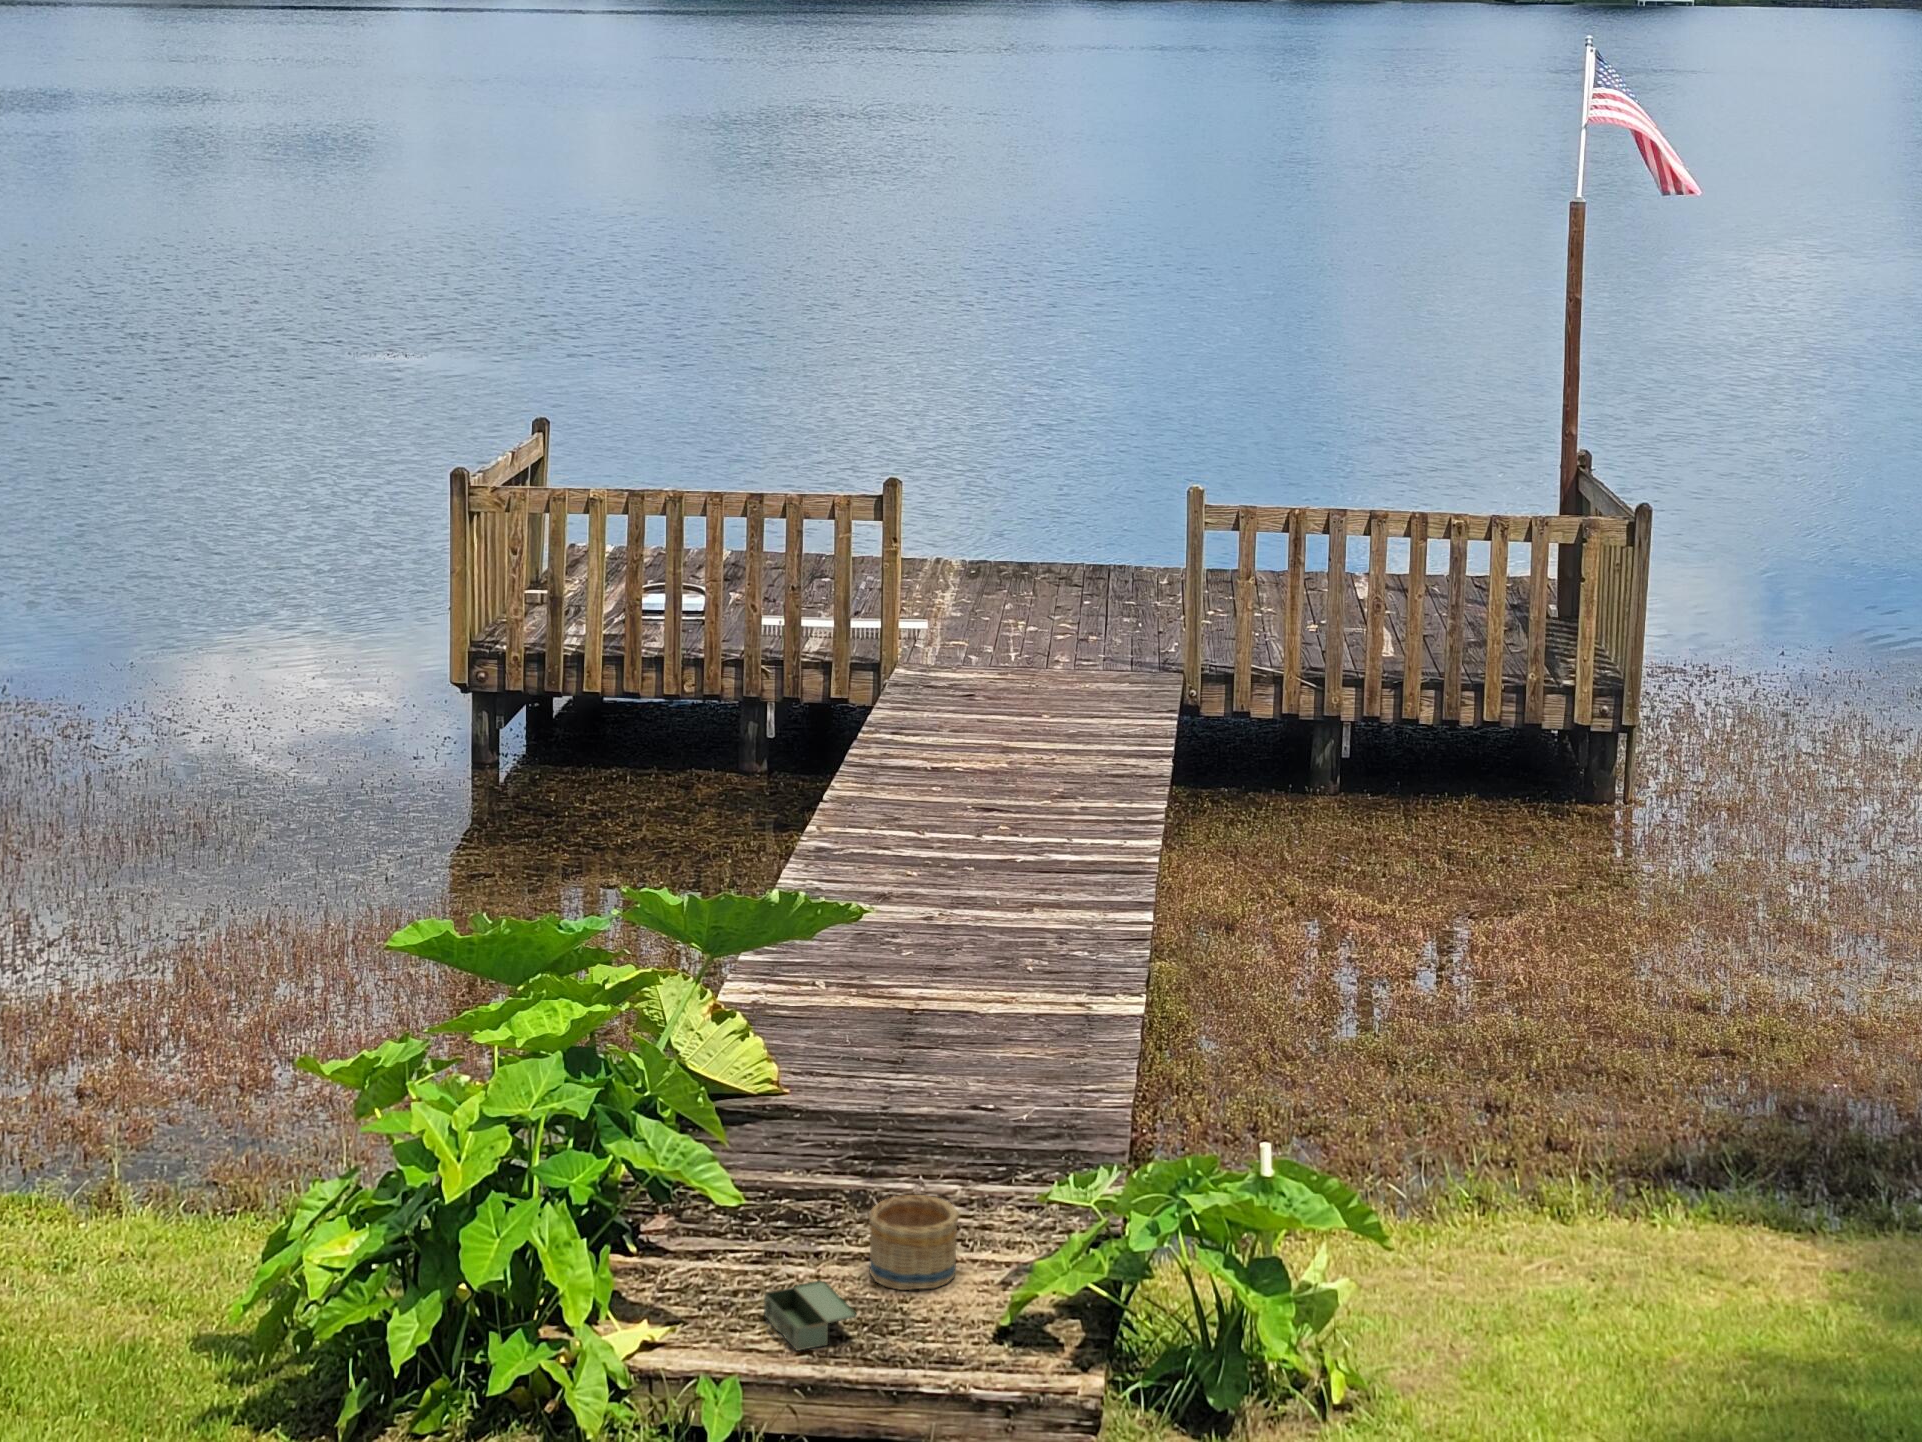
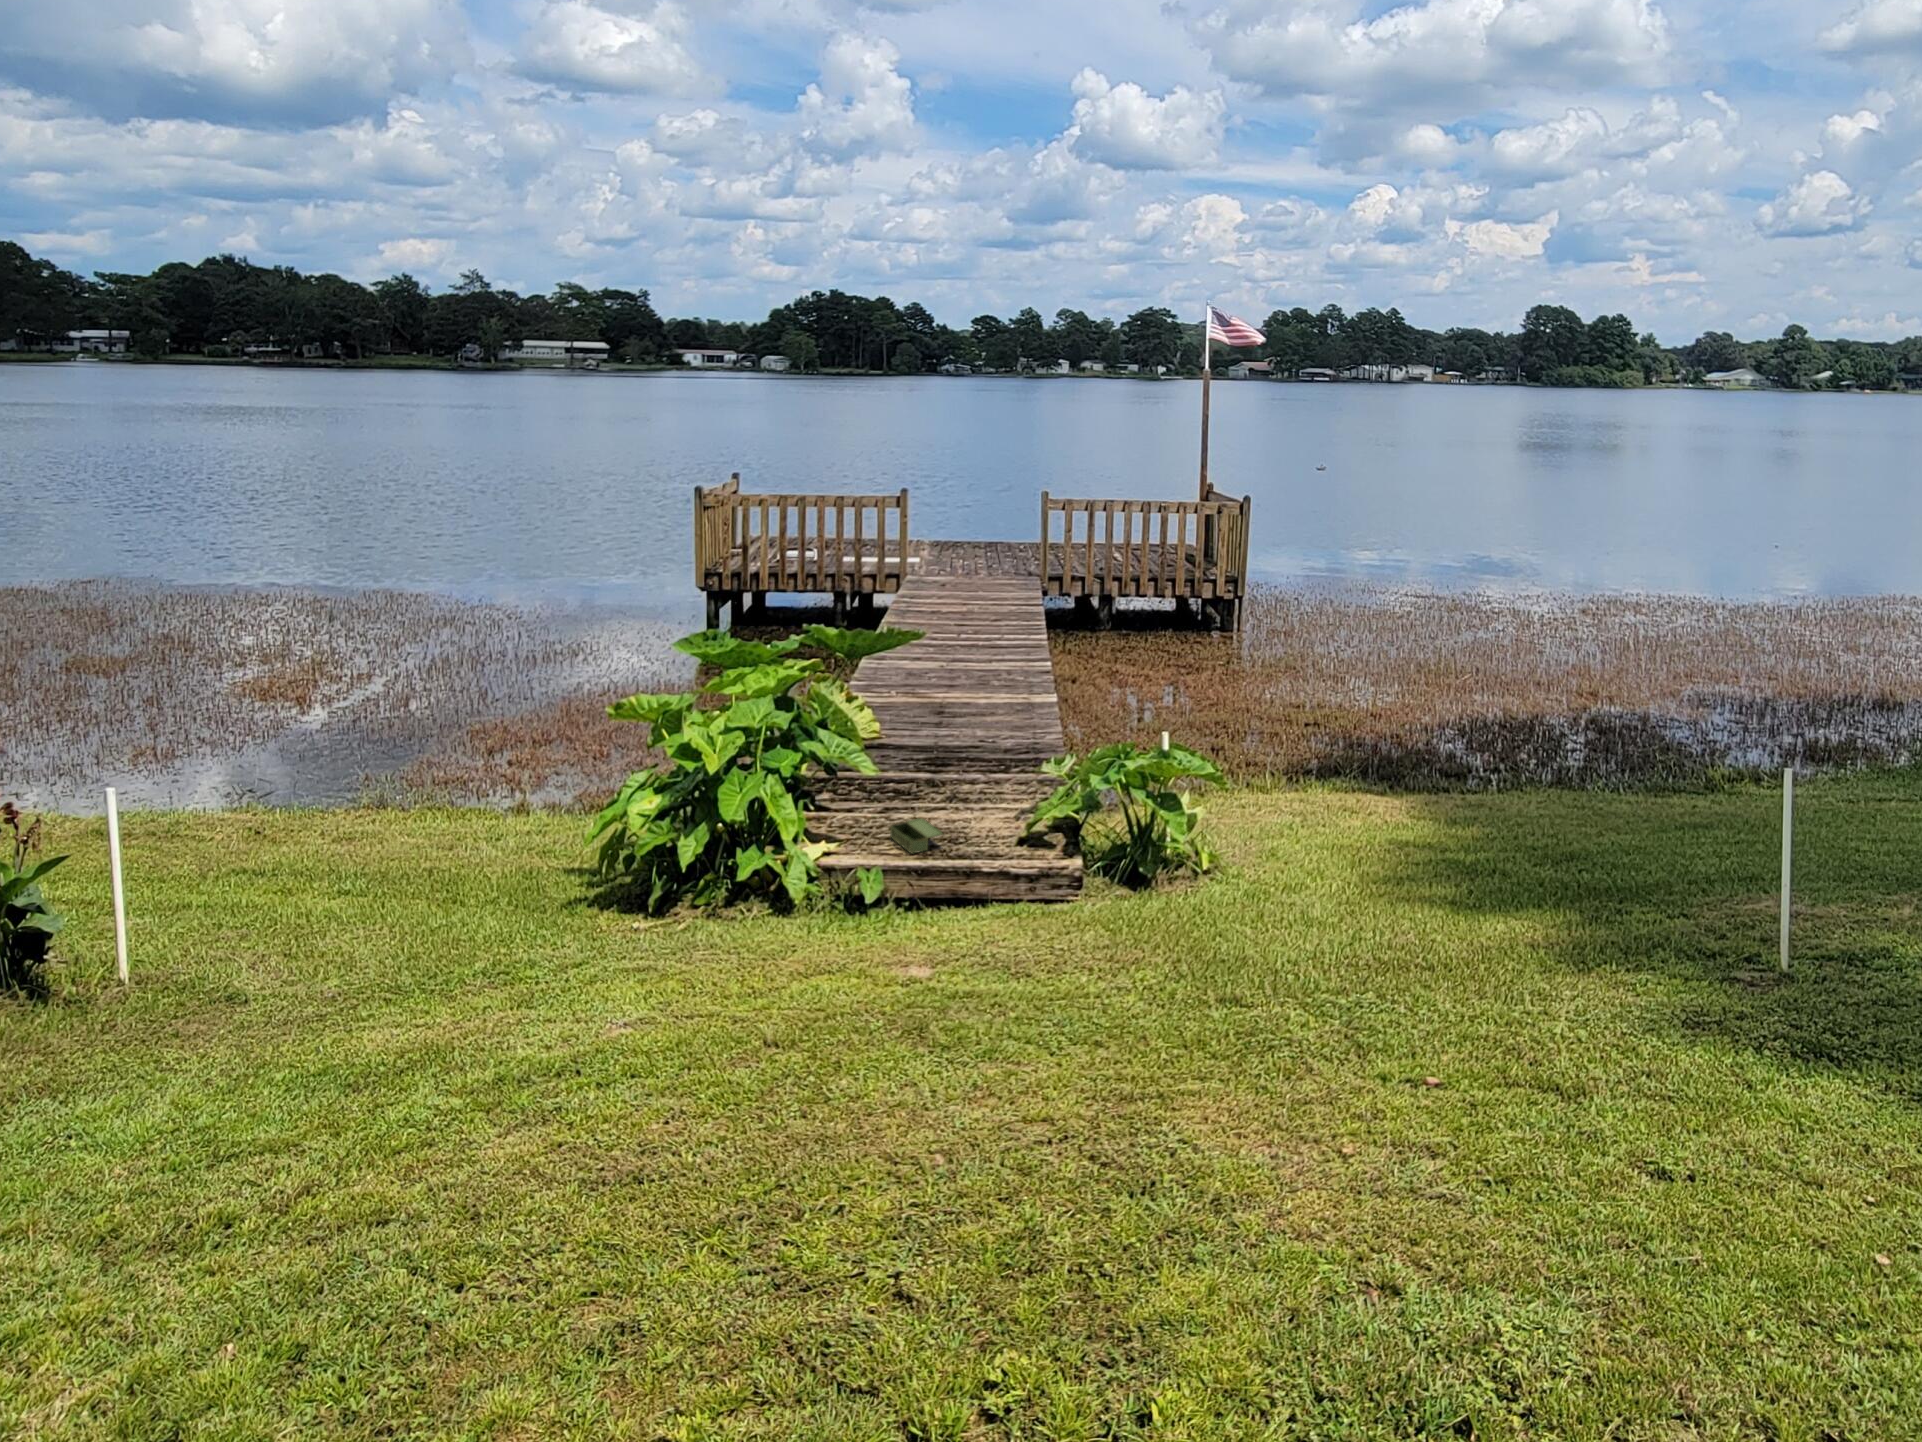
basket: present [869,1195,958,1290] -> none [945,774,993,823]

